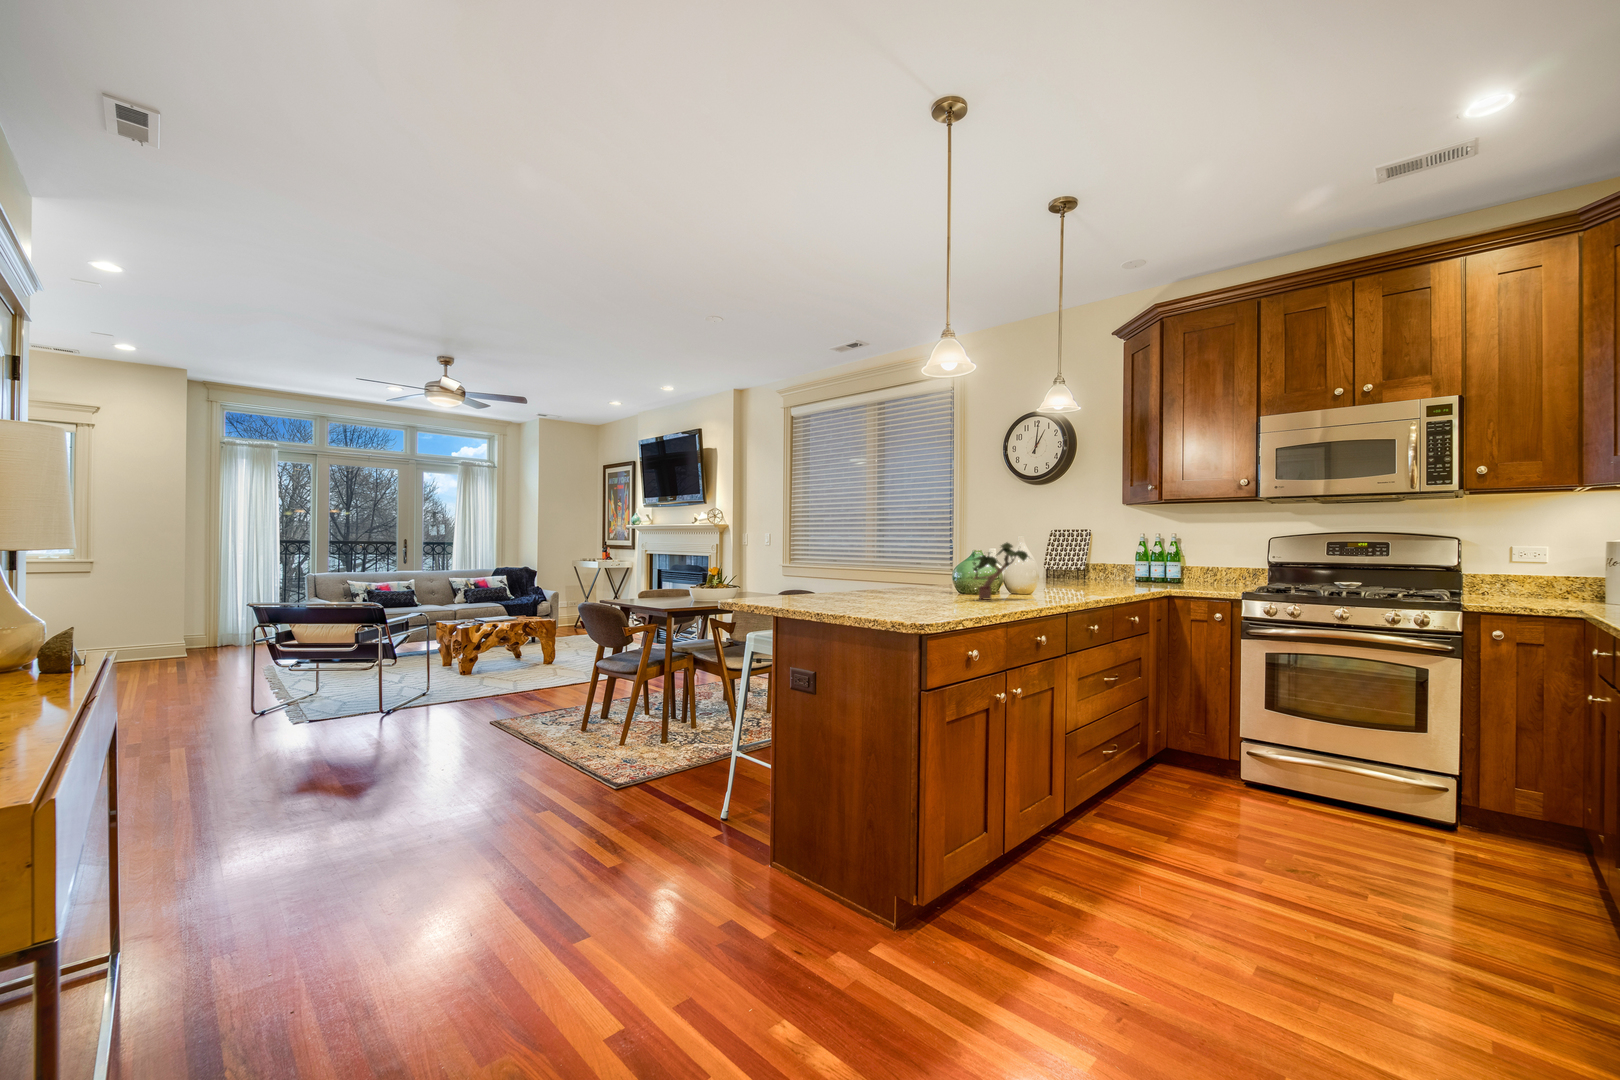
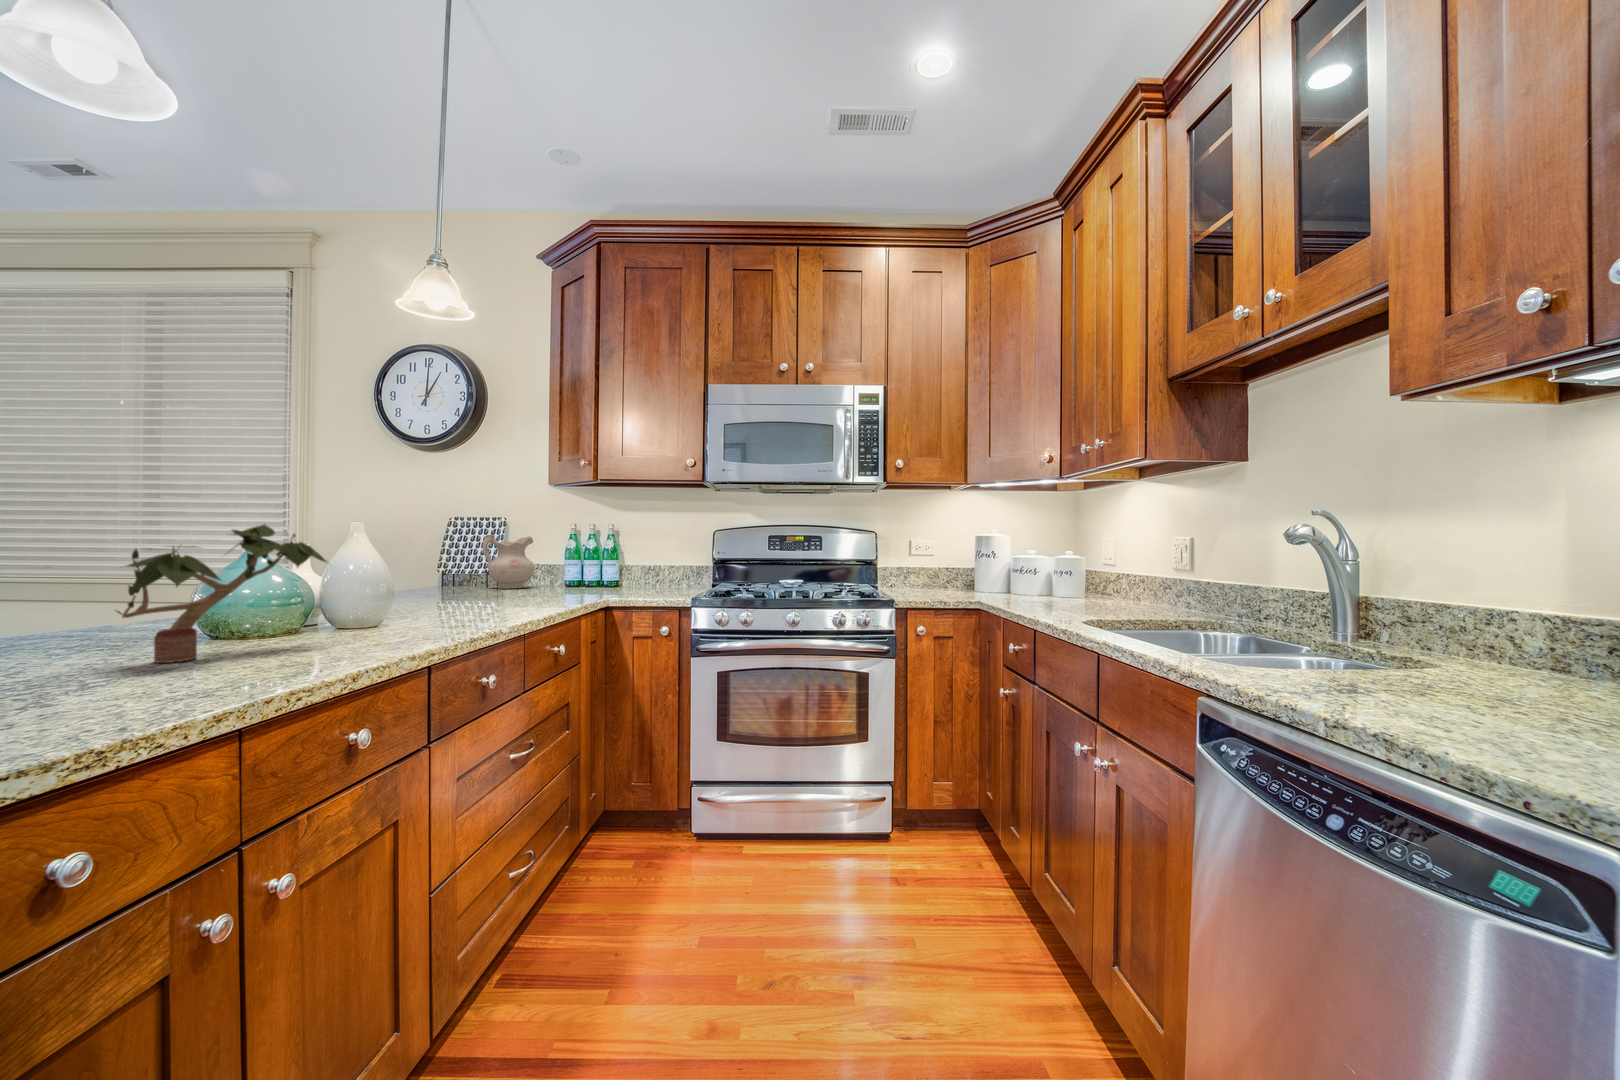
ceramic pitcher: none [1075,542,1112,581] -> present [483,535,534,589]

